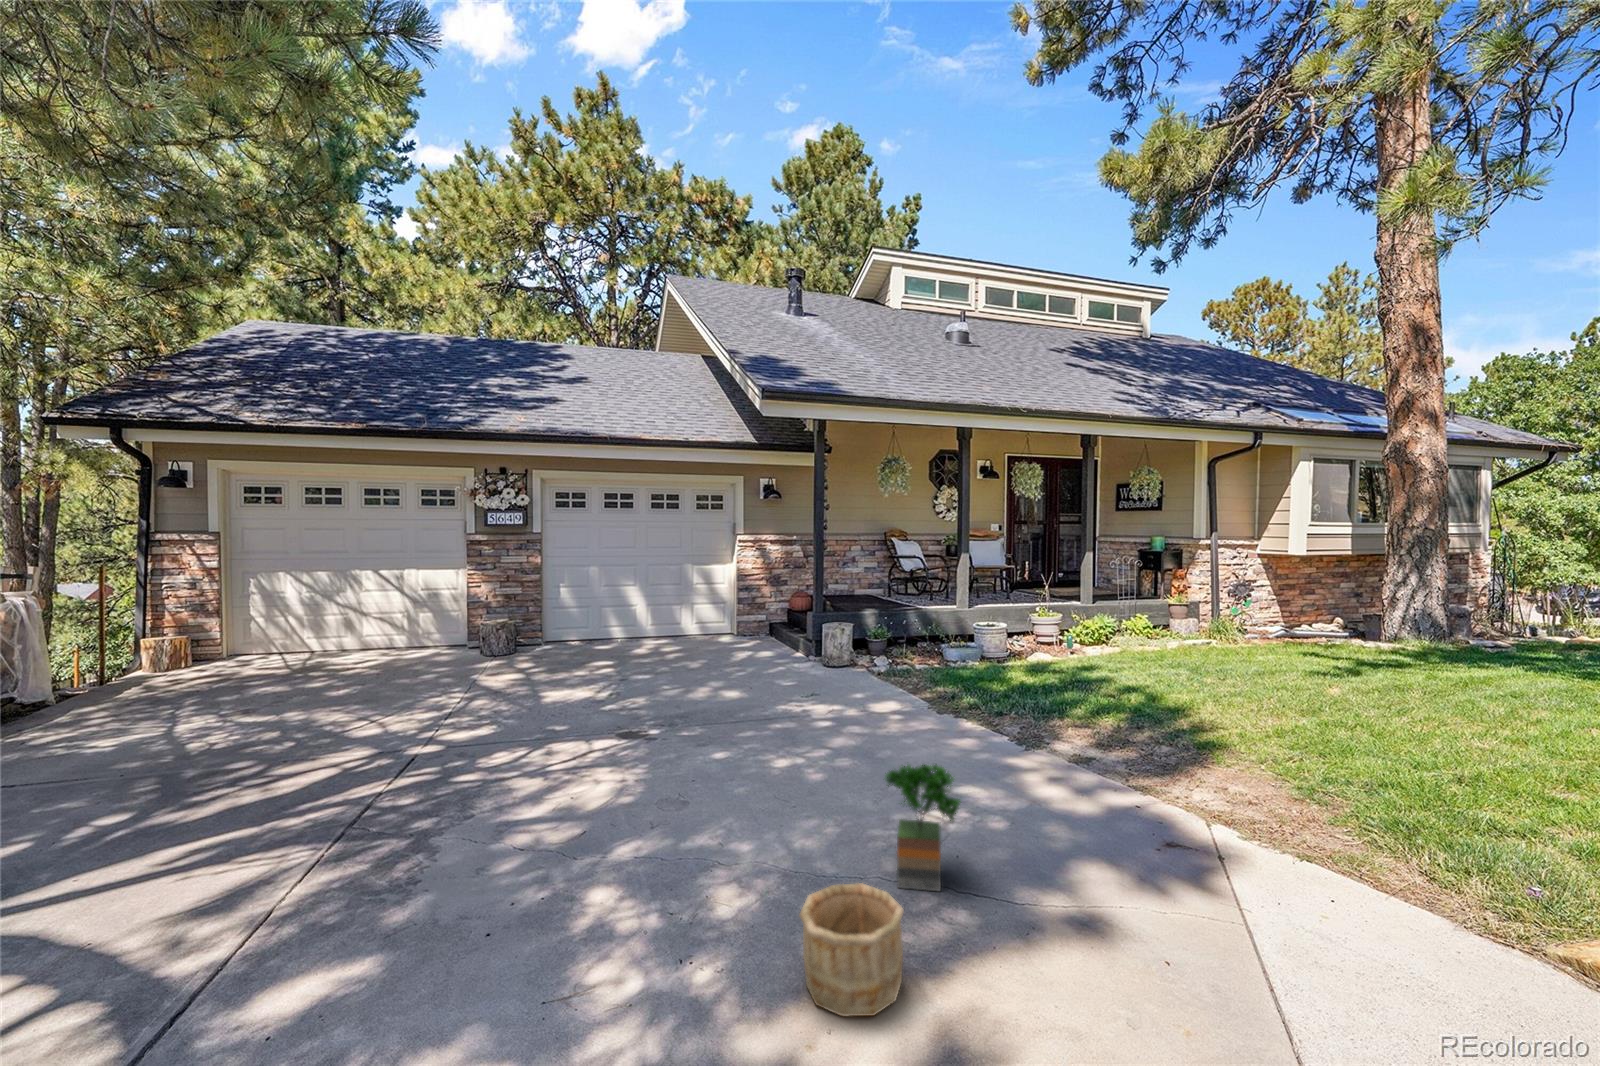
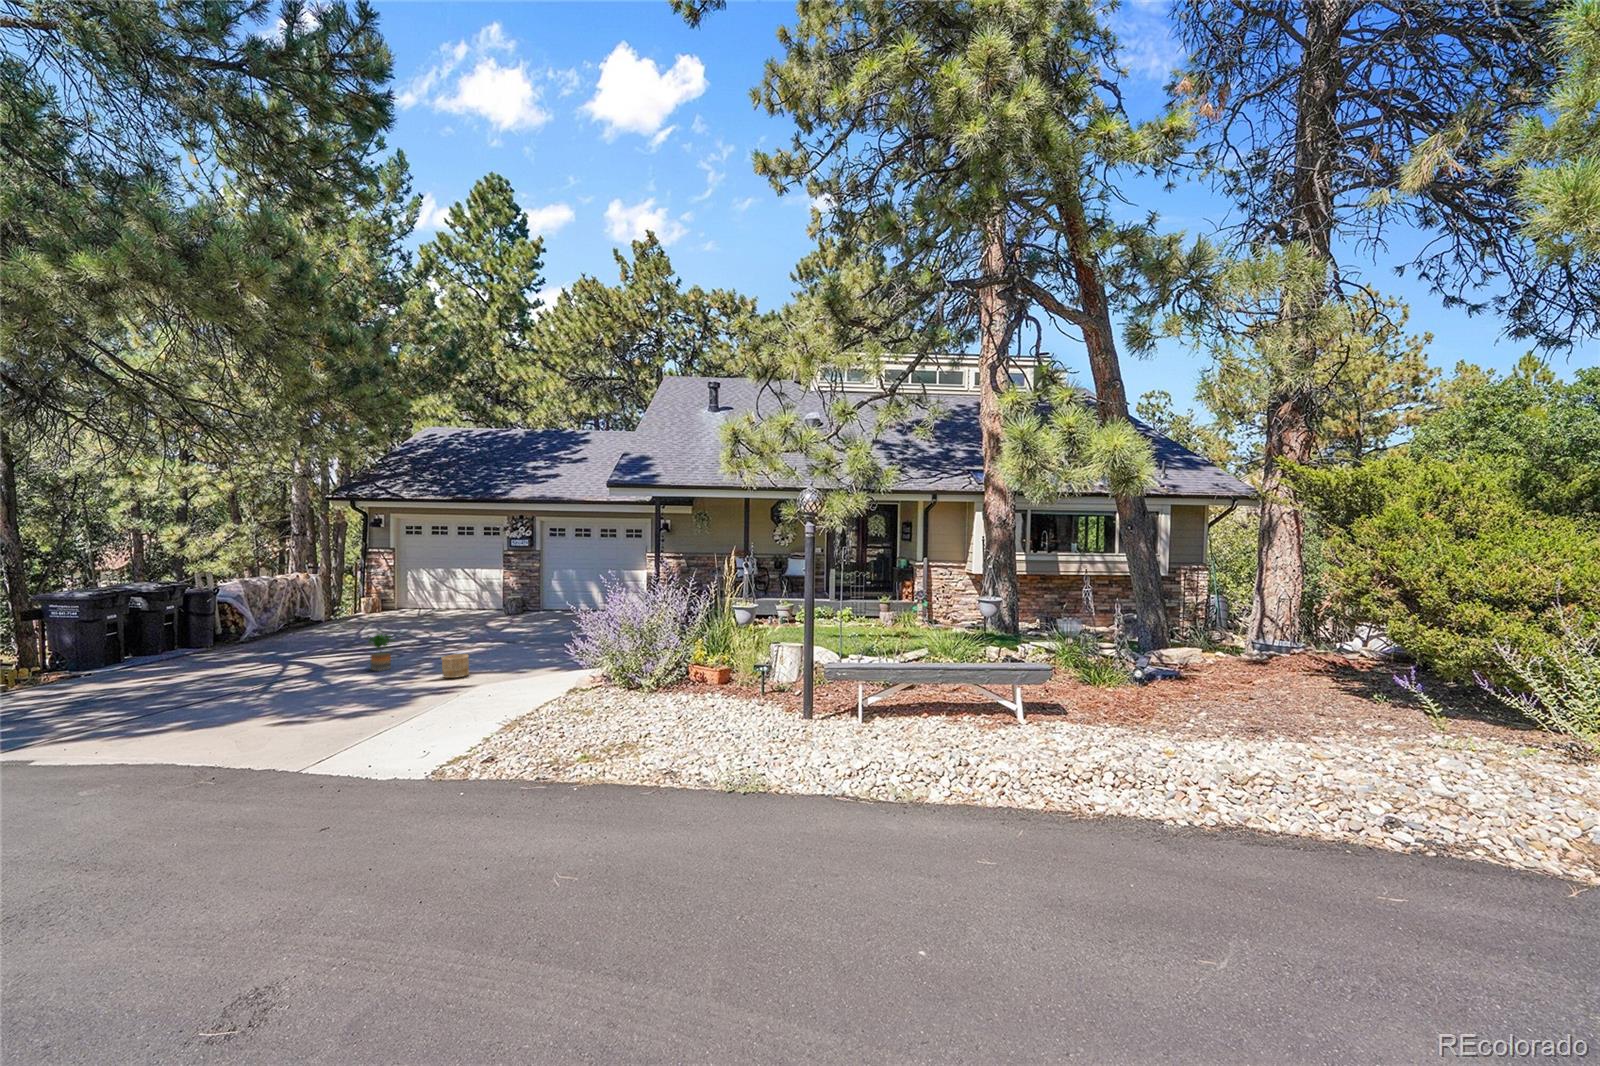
potted tree: present [886,764,961,891] -> present [369,634,394,671]

